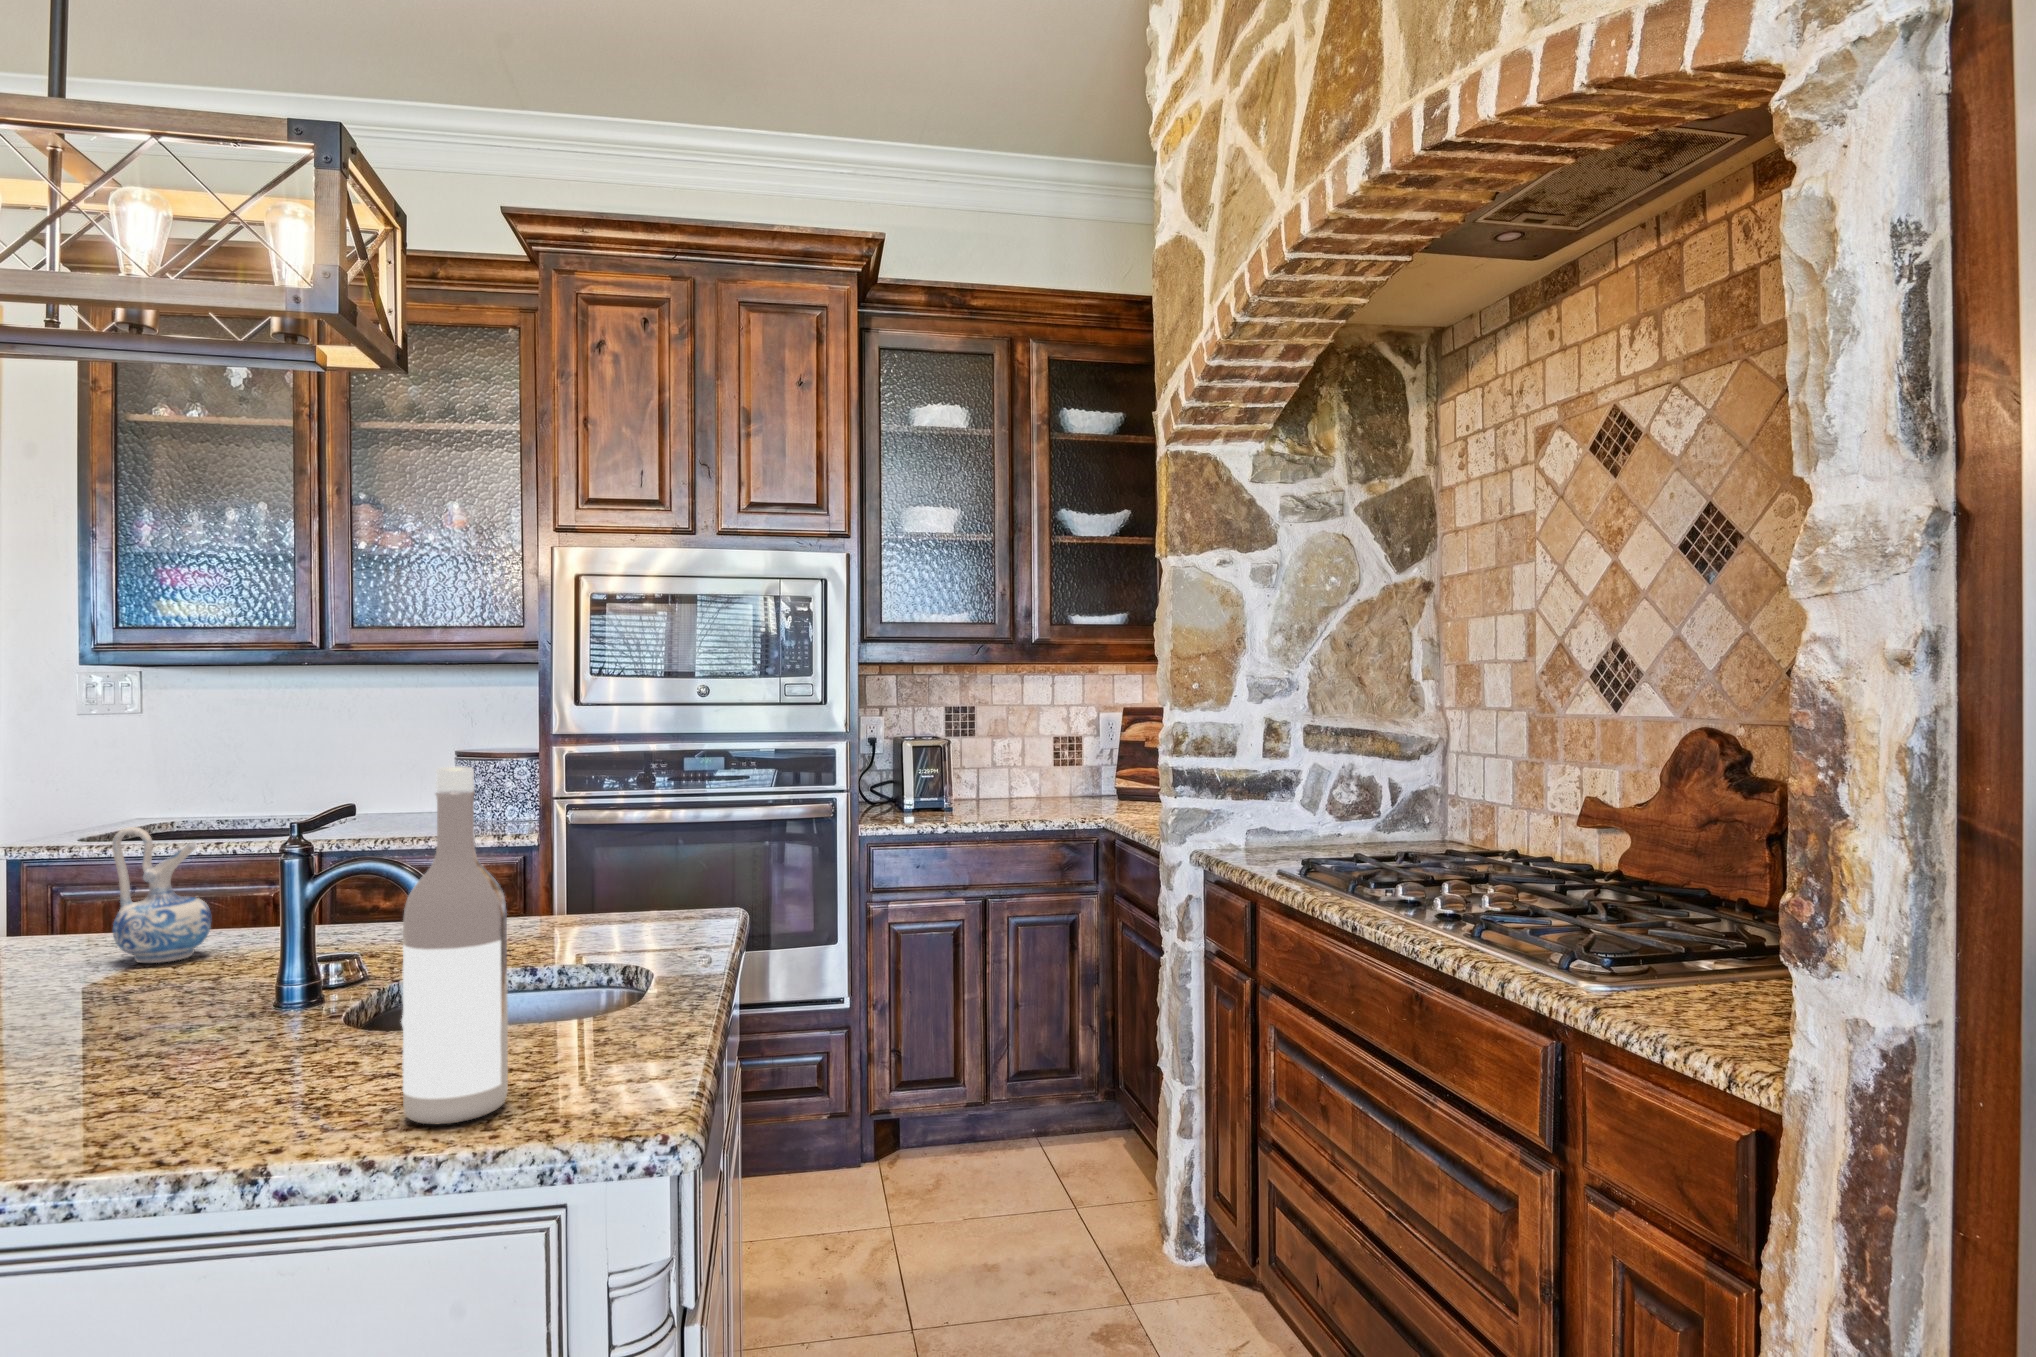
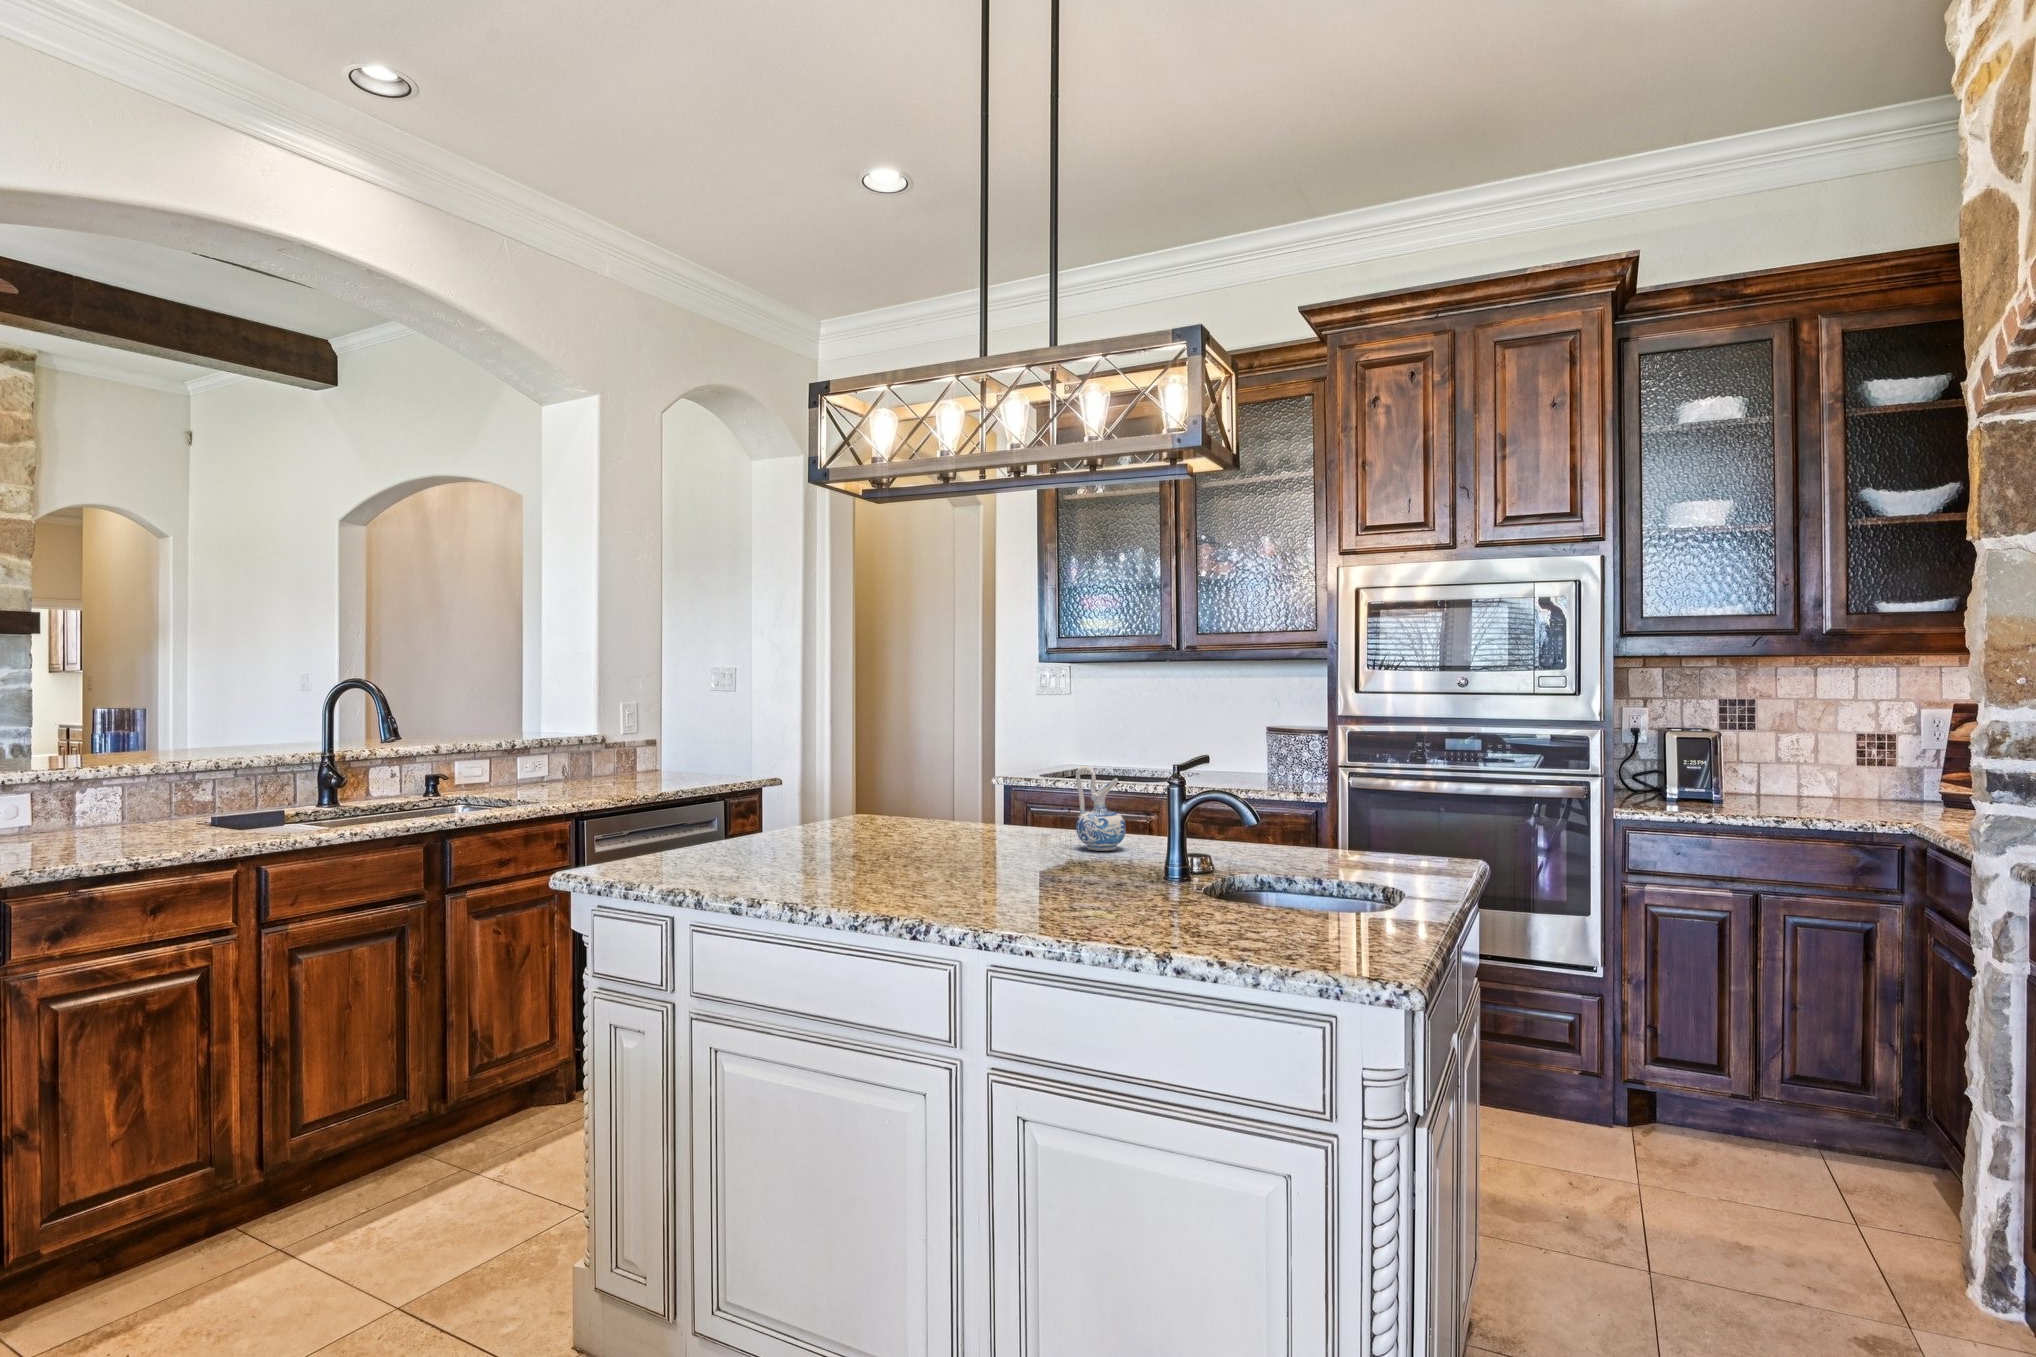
wine bottle: present [401,767,508,1124] -> none [1241,735,1301,953]

